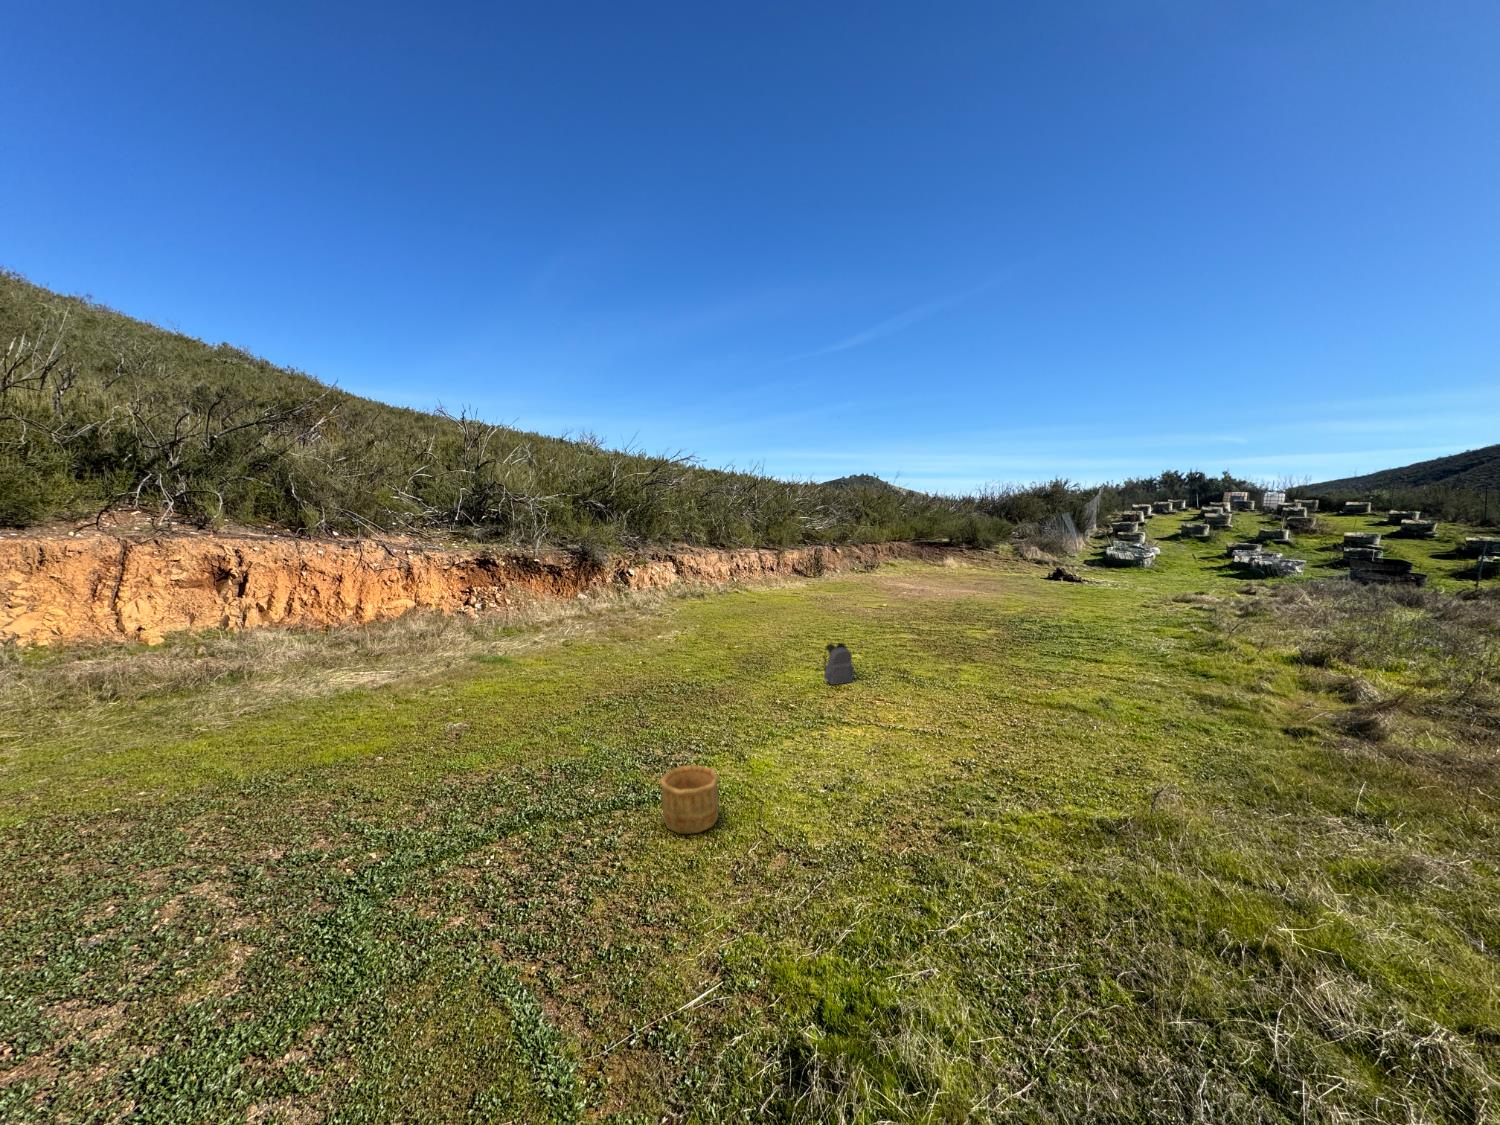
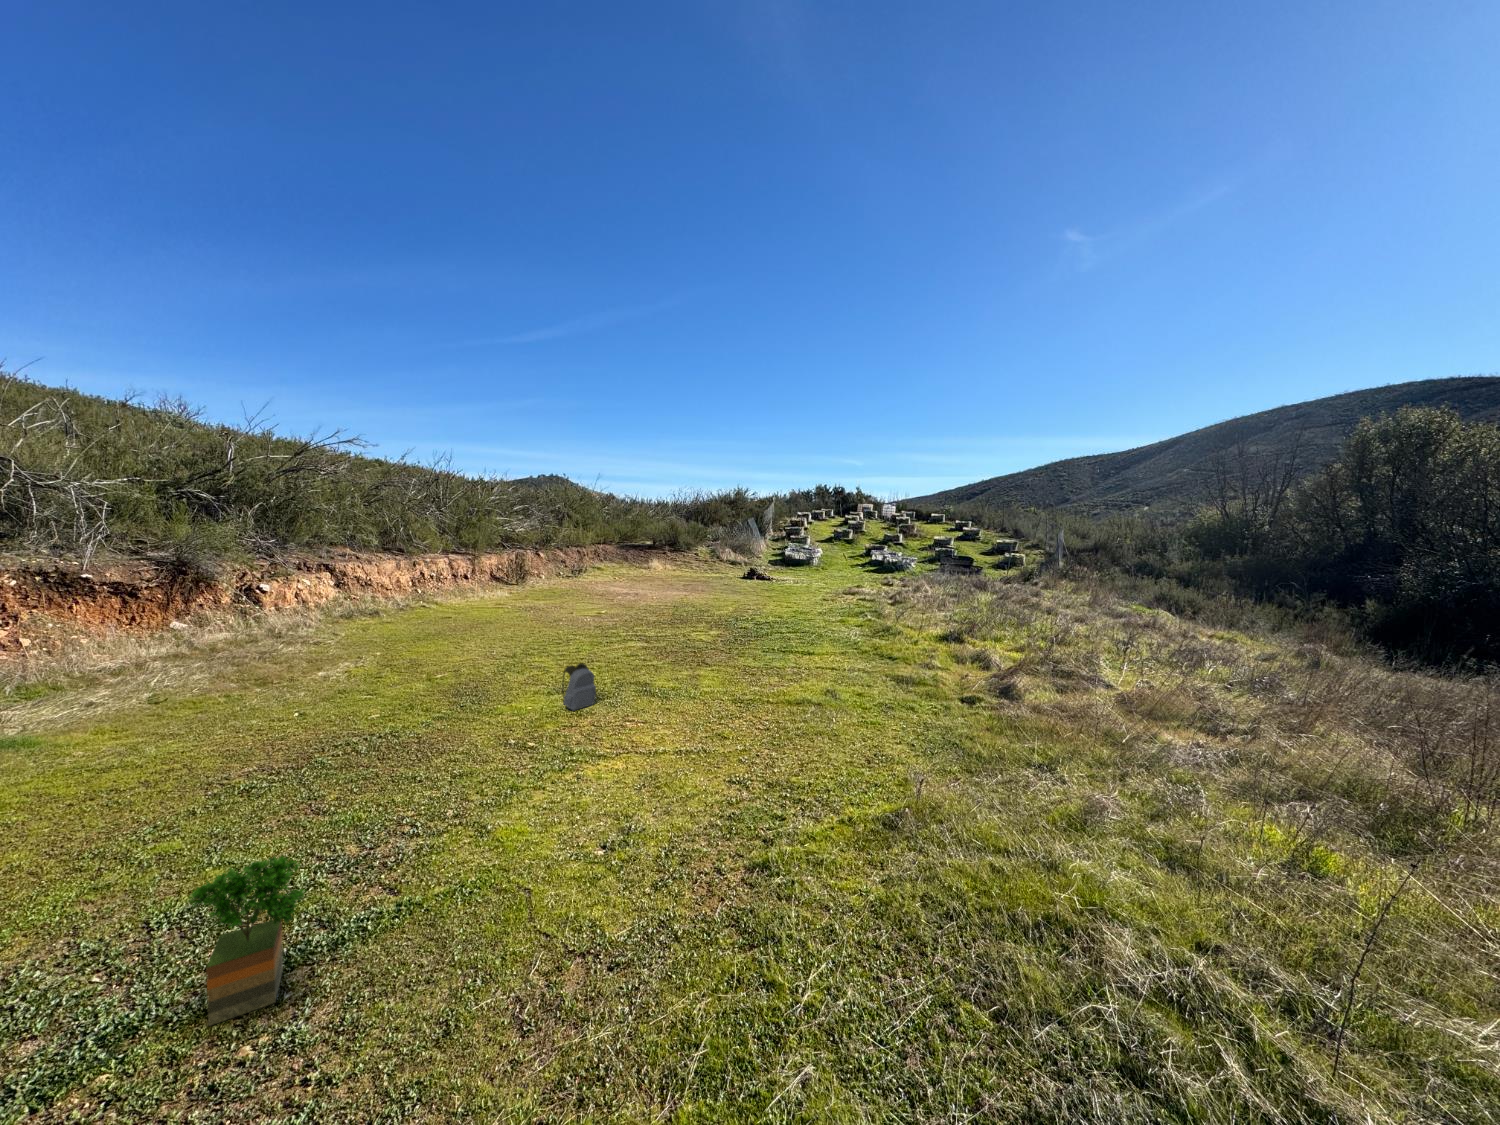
potted tree: none [565,732,622,823] -> present [189,856,305,1026]
wooden bucket: present [660,765,719,834] -> none [380,866,478,981]

